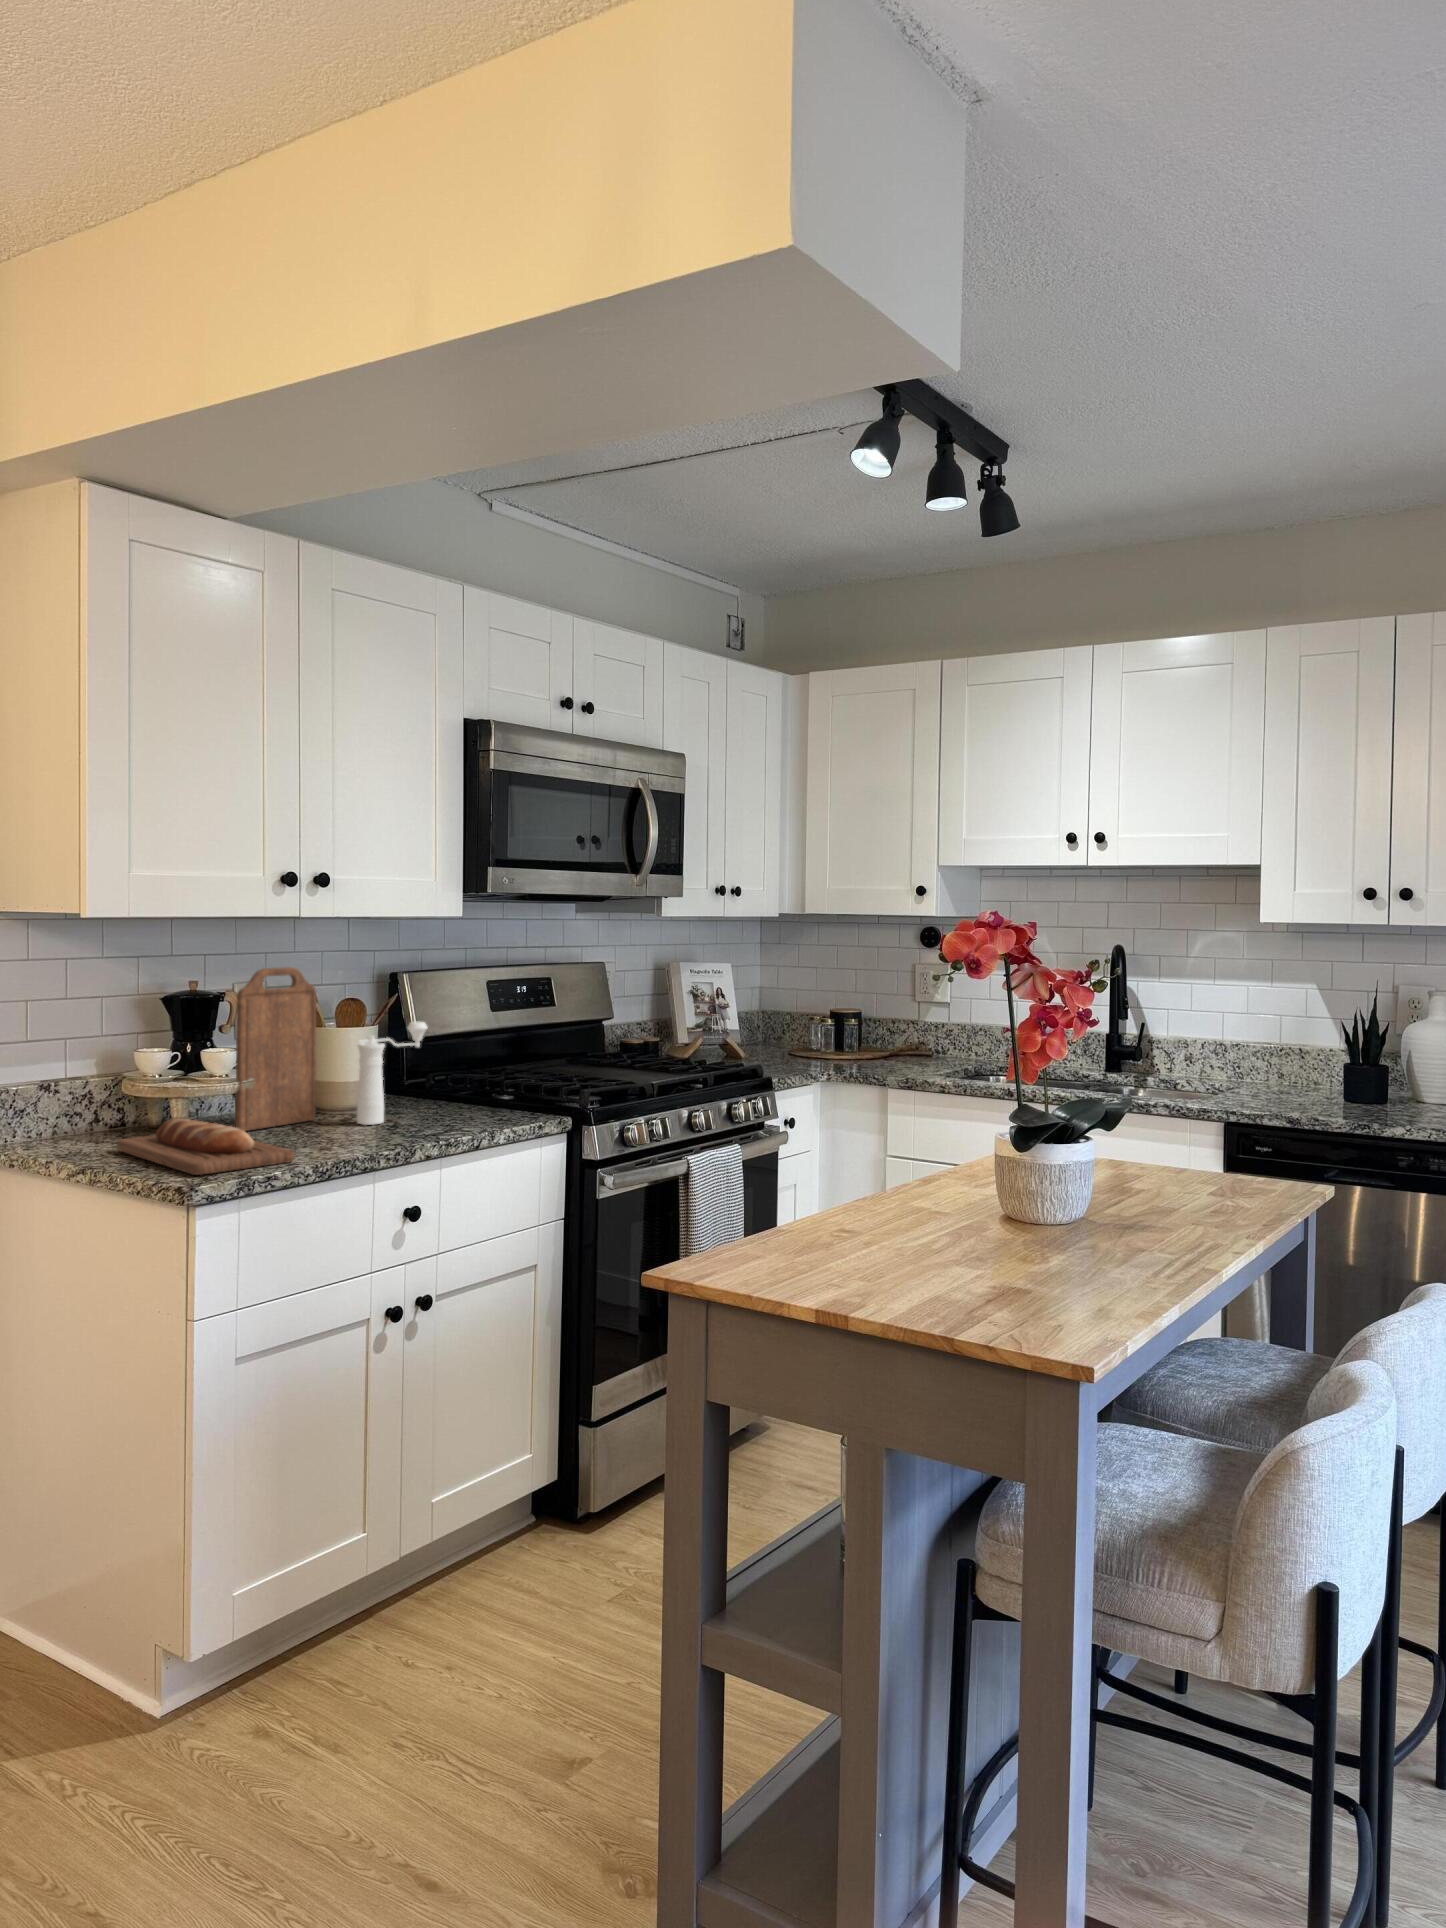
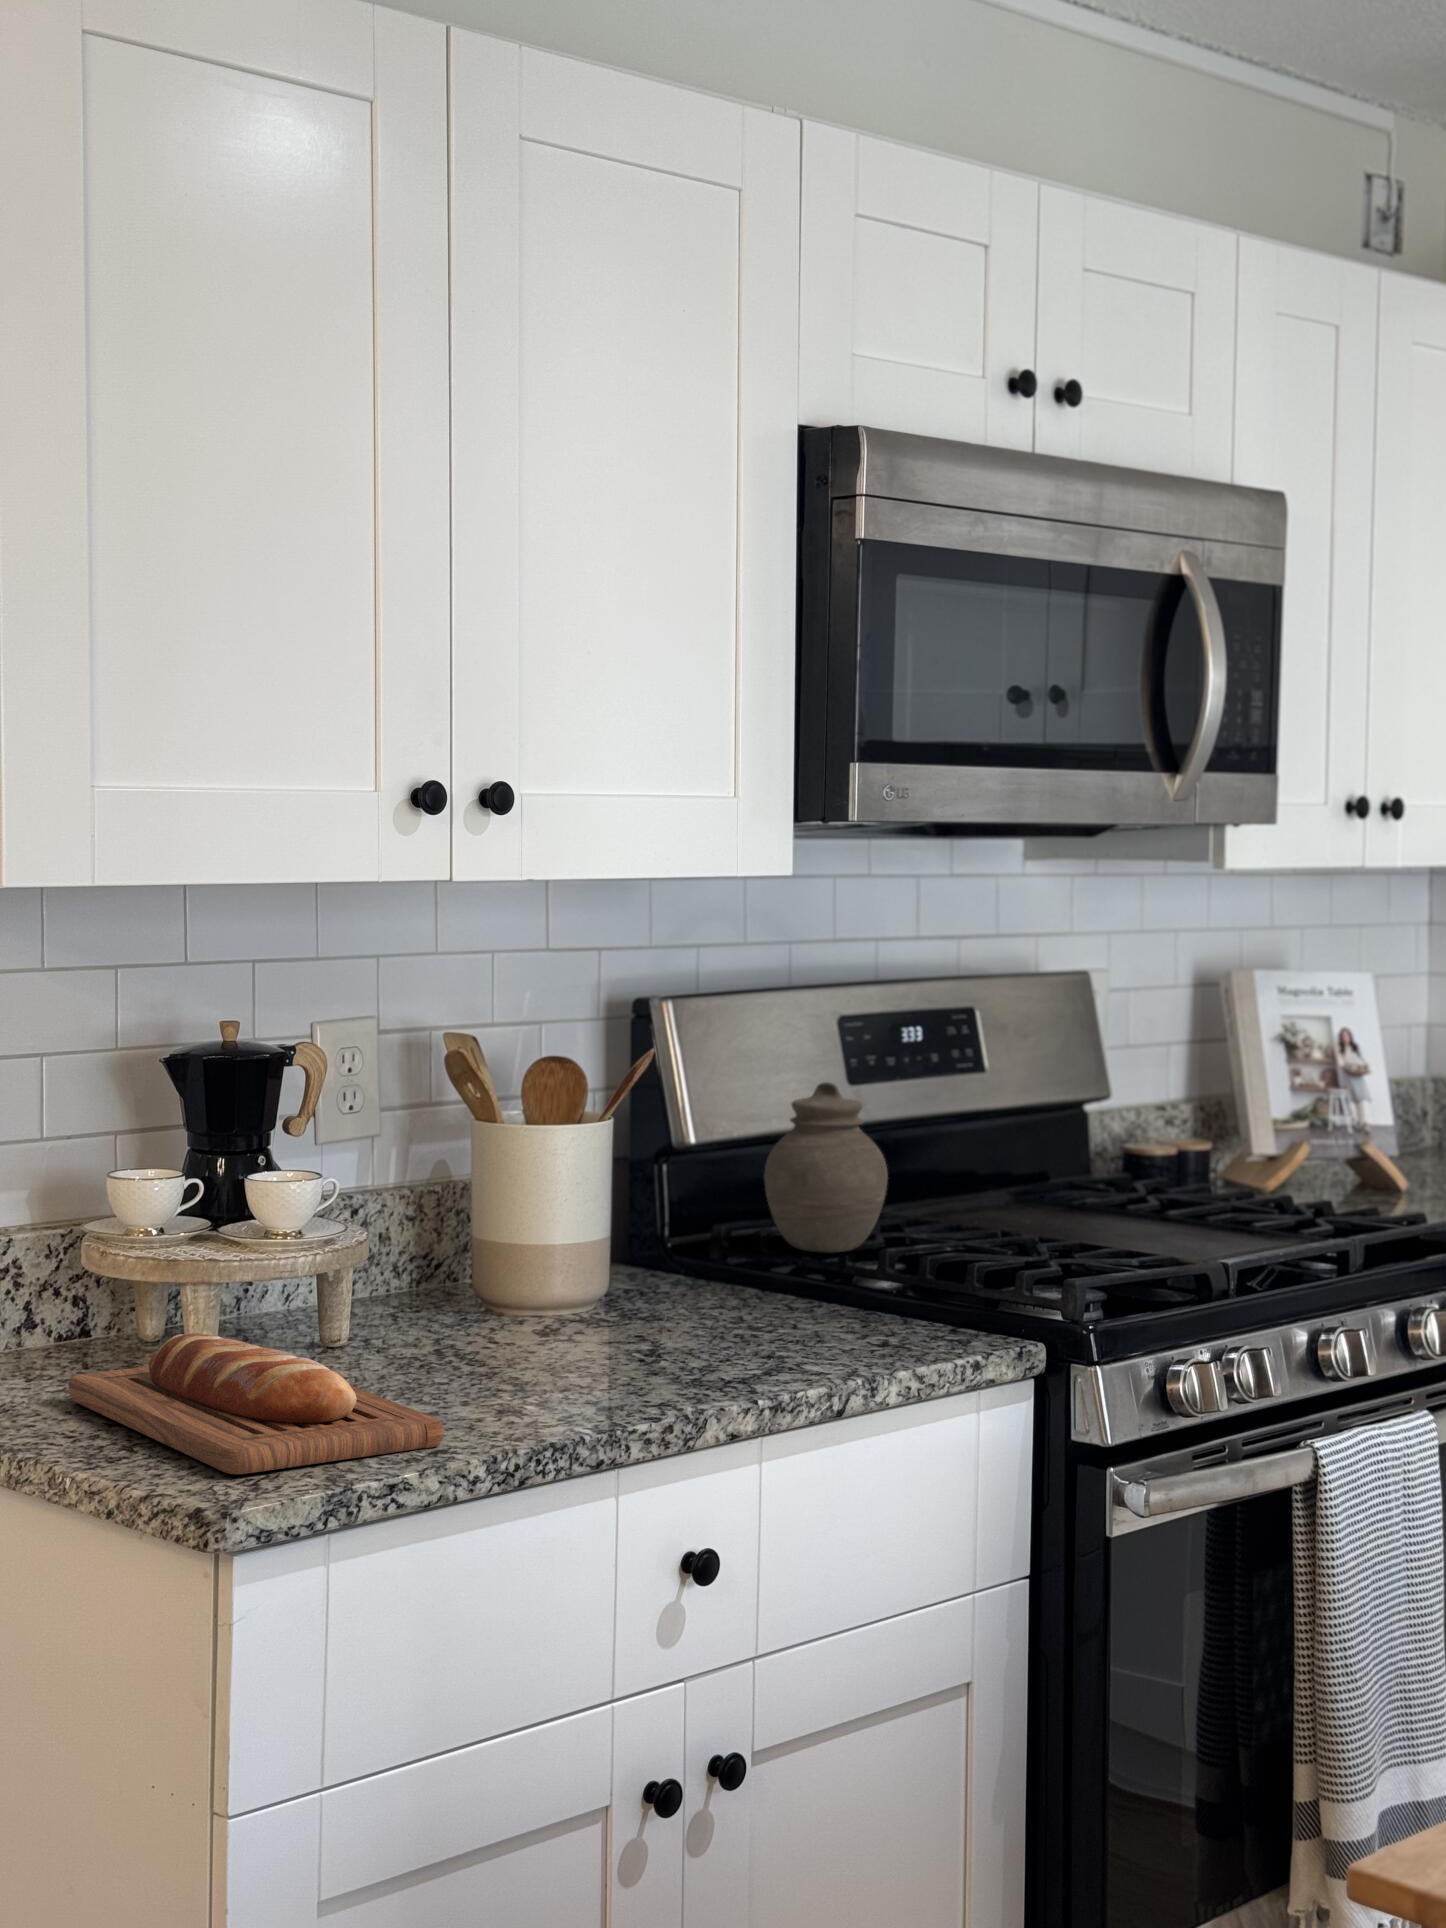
cutting board: present [236,967,316,1131] -> none [315,994,485,1359]
jar: none [450,1009,506,1086] -> present [764,1082,888,1253]
pepper mill: present [357,1022,427,1125] -> none [573,1117,727,1350]

